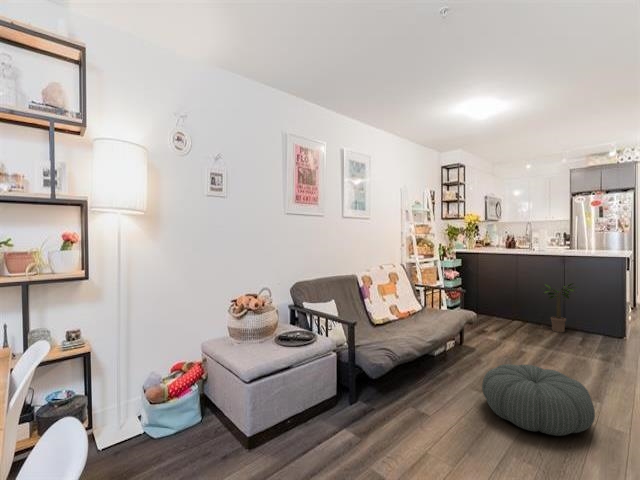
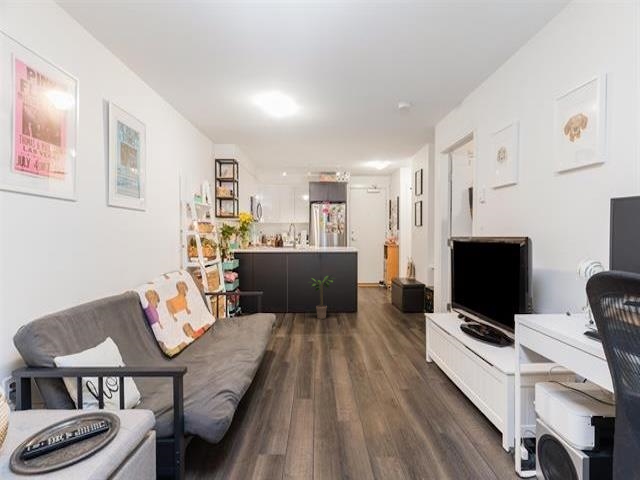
pouf: present [482,364,595,436] -> none [319,361,414,434]

